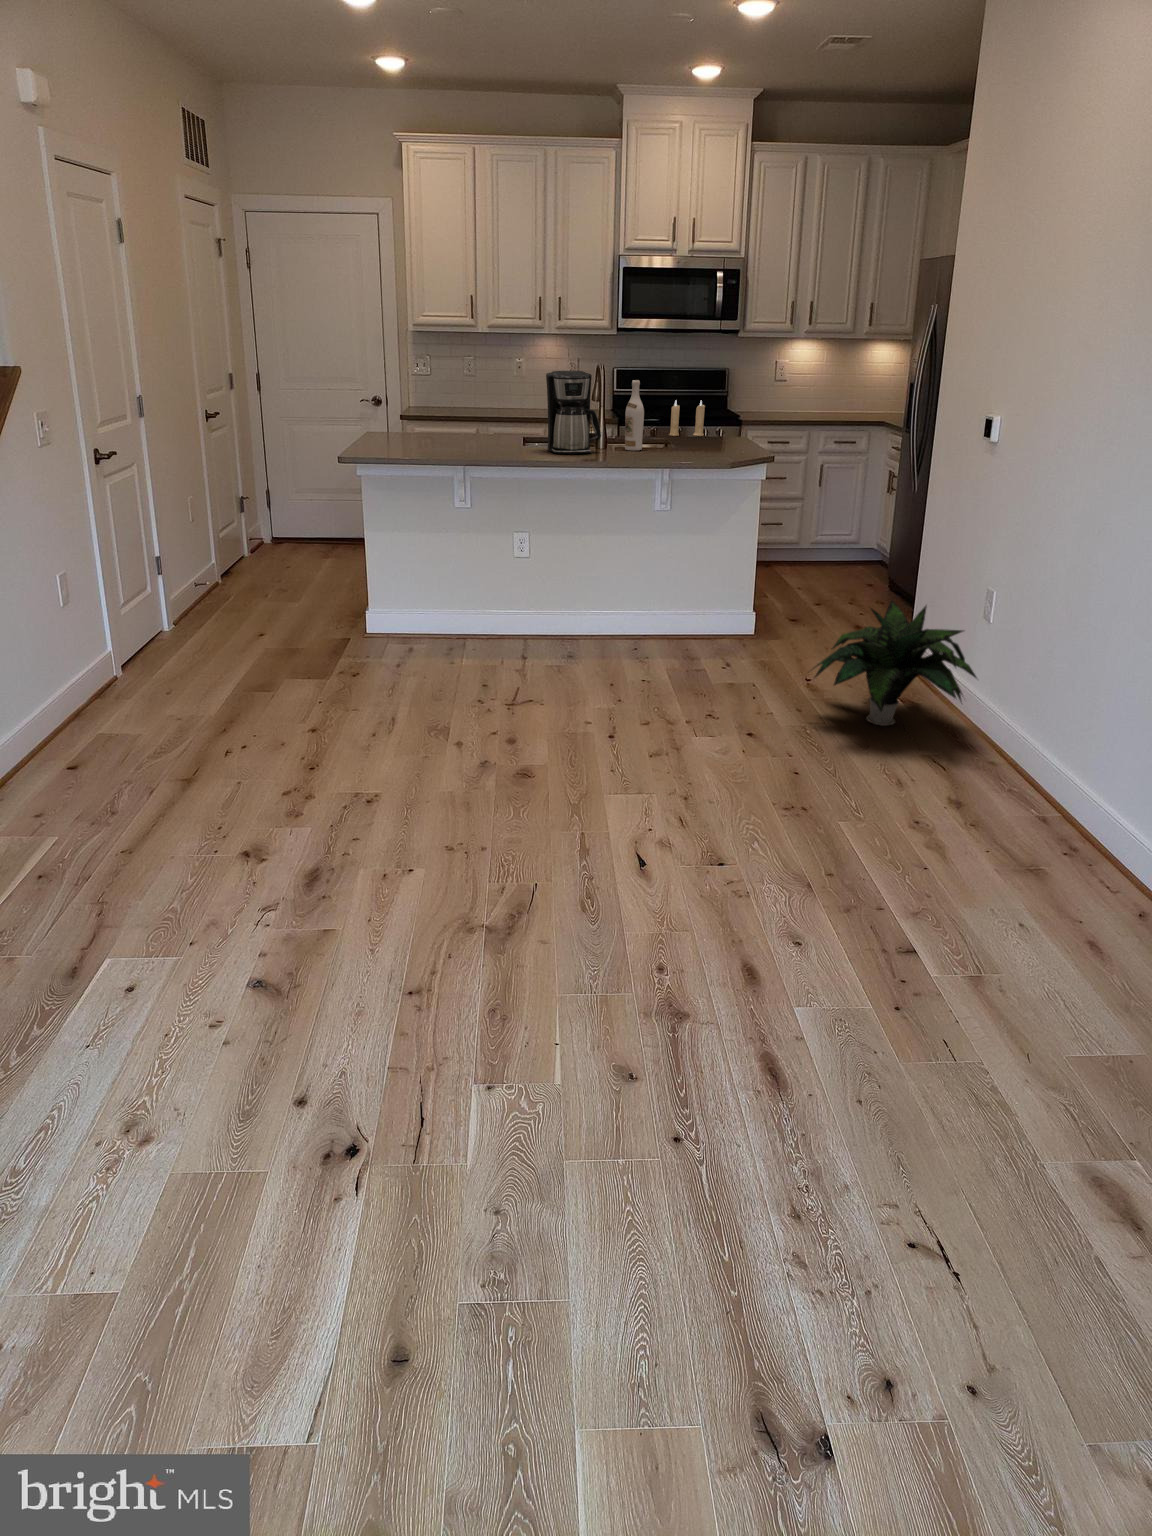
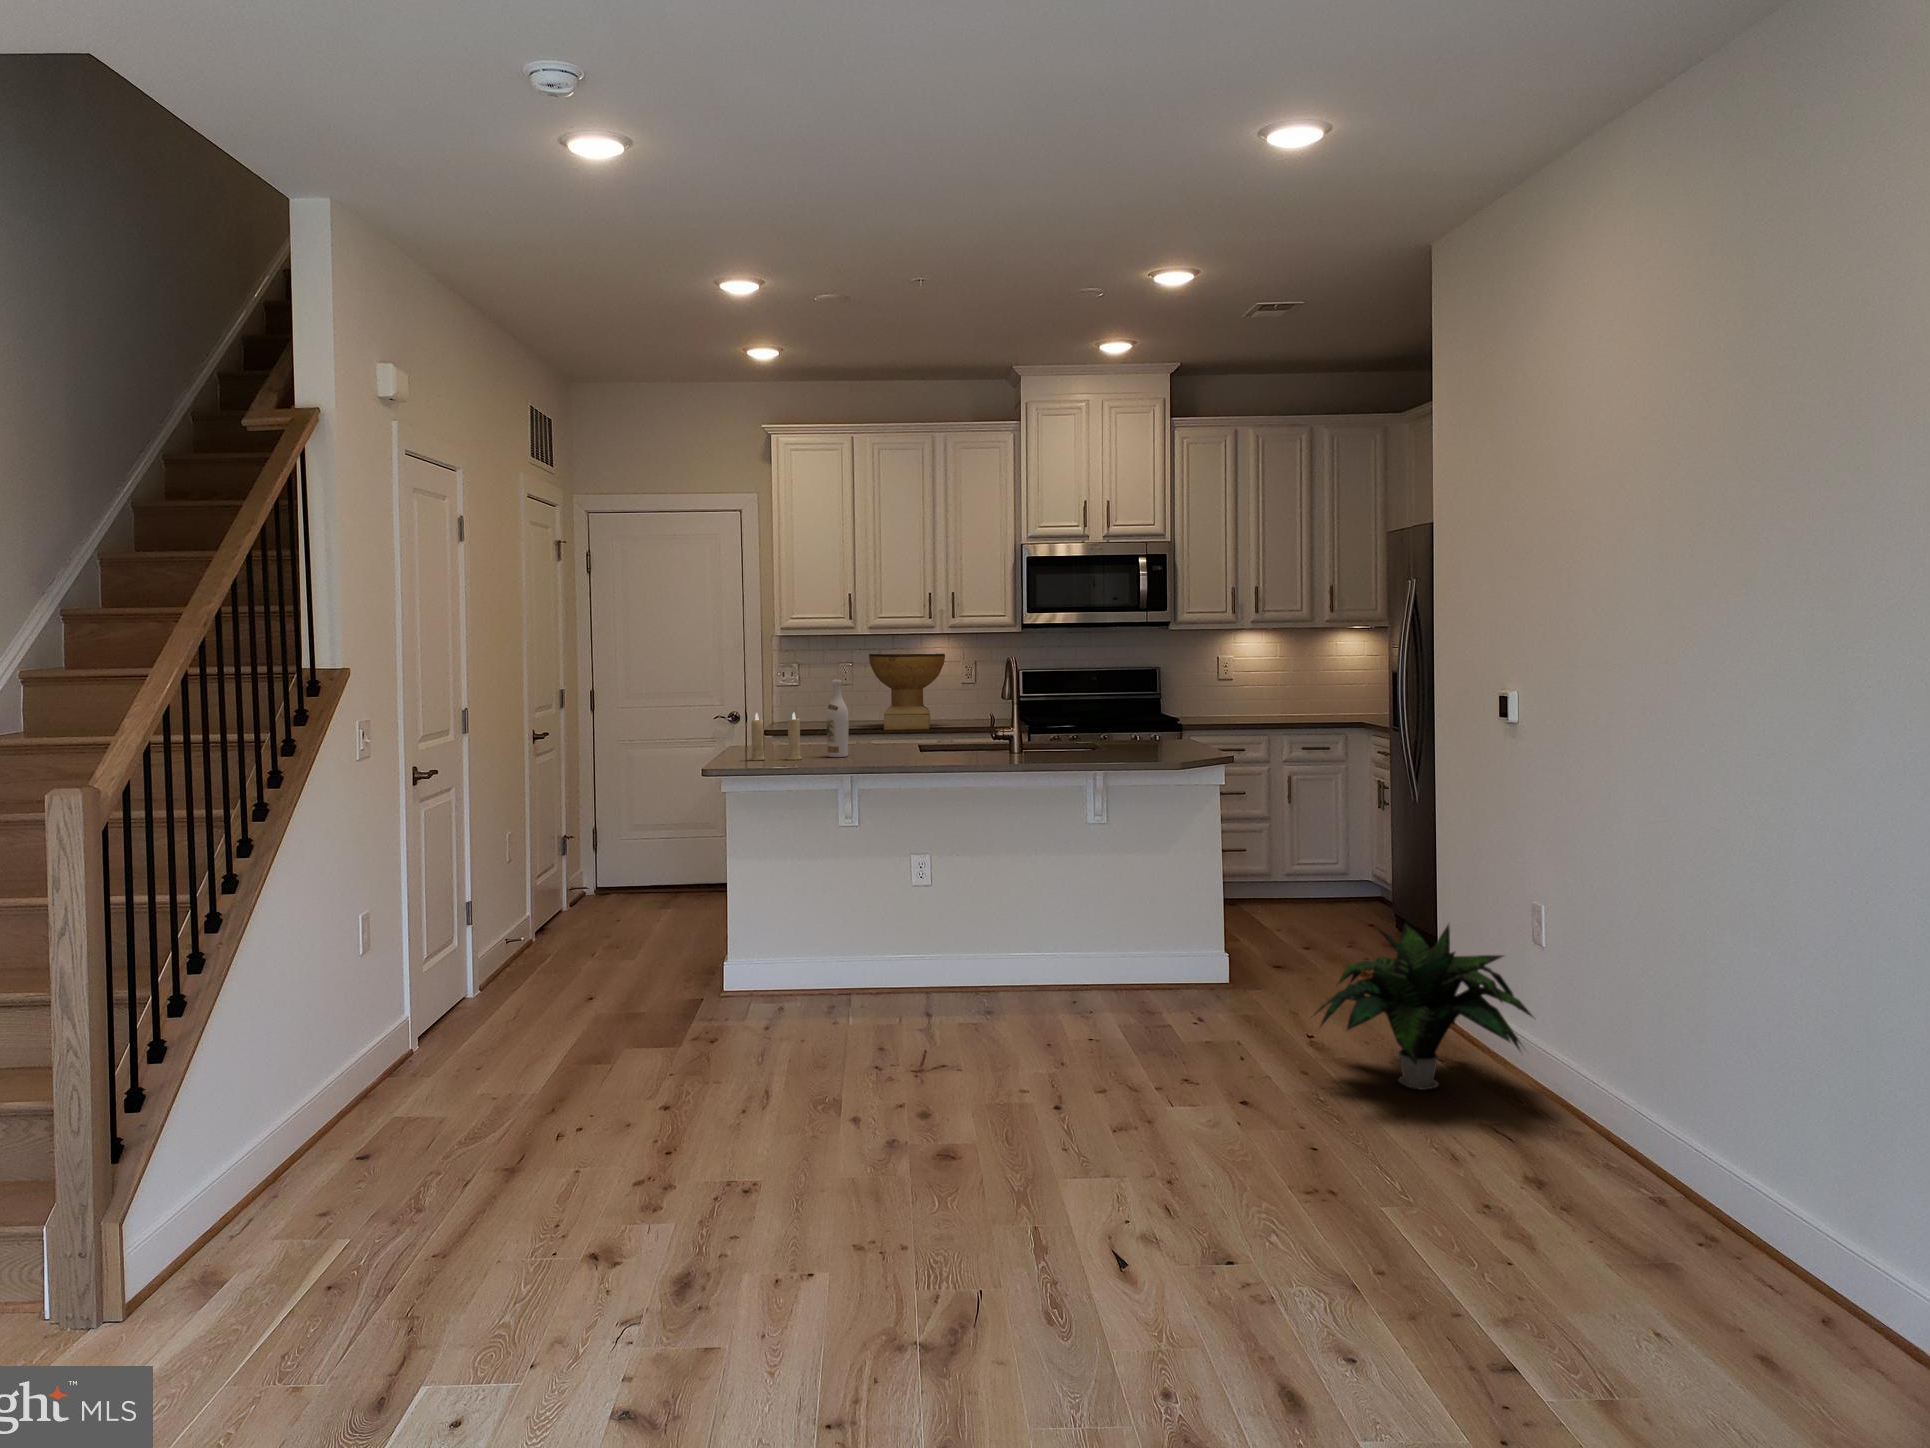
decorative bowl: none [488,352,552,421] -> present [869,653,945,730]
coffee maker: present [546,371,601,454] -> none [952,669,1019,761]
wine bottle: present [625,380,644,450] -> present [826,680,849,757]
candle: present [669,401,705,436] -> present [750,713,802,760]

